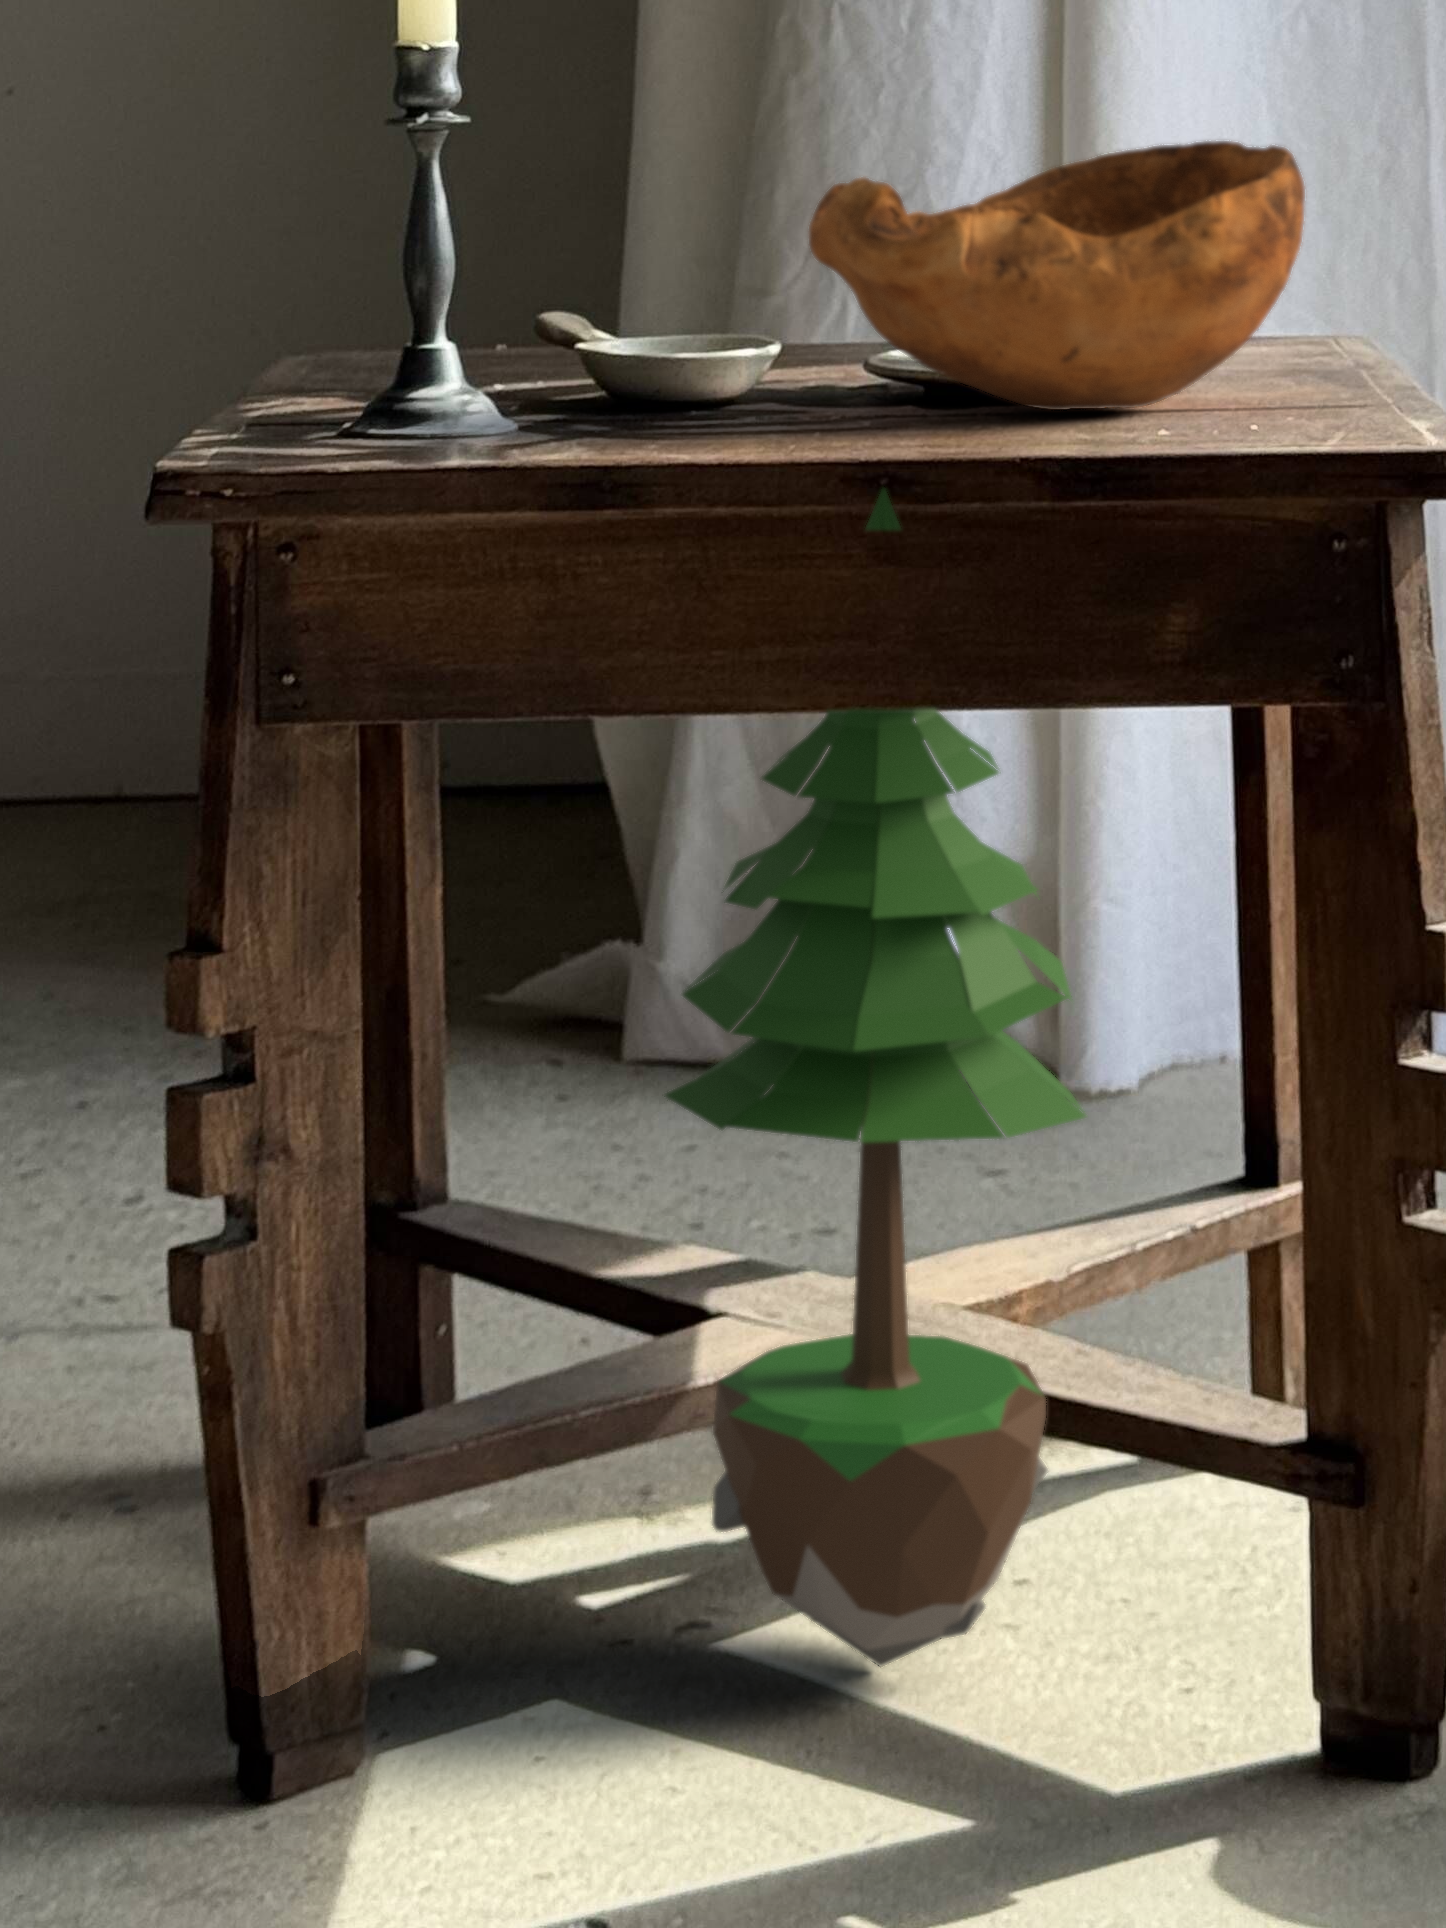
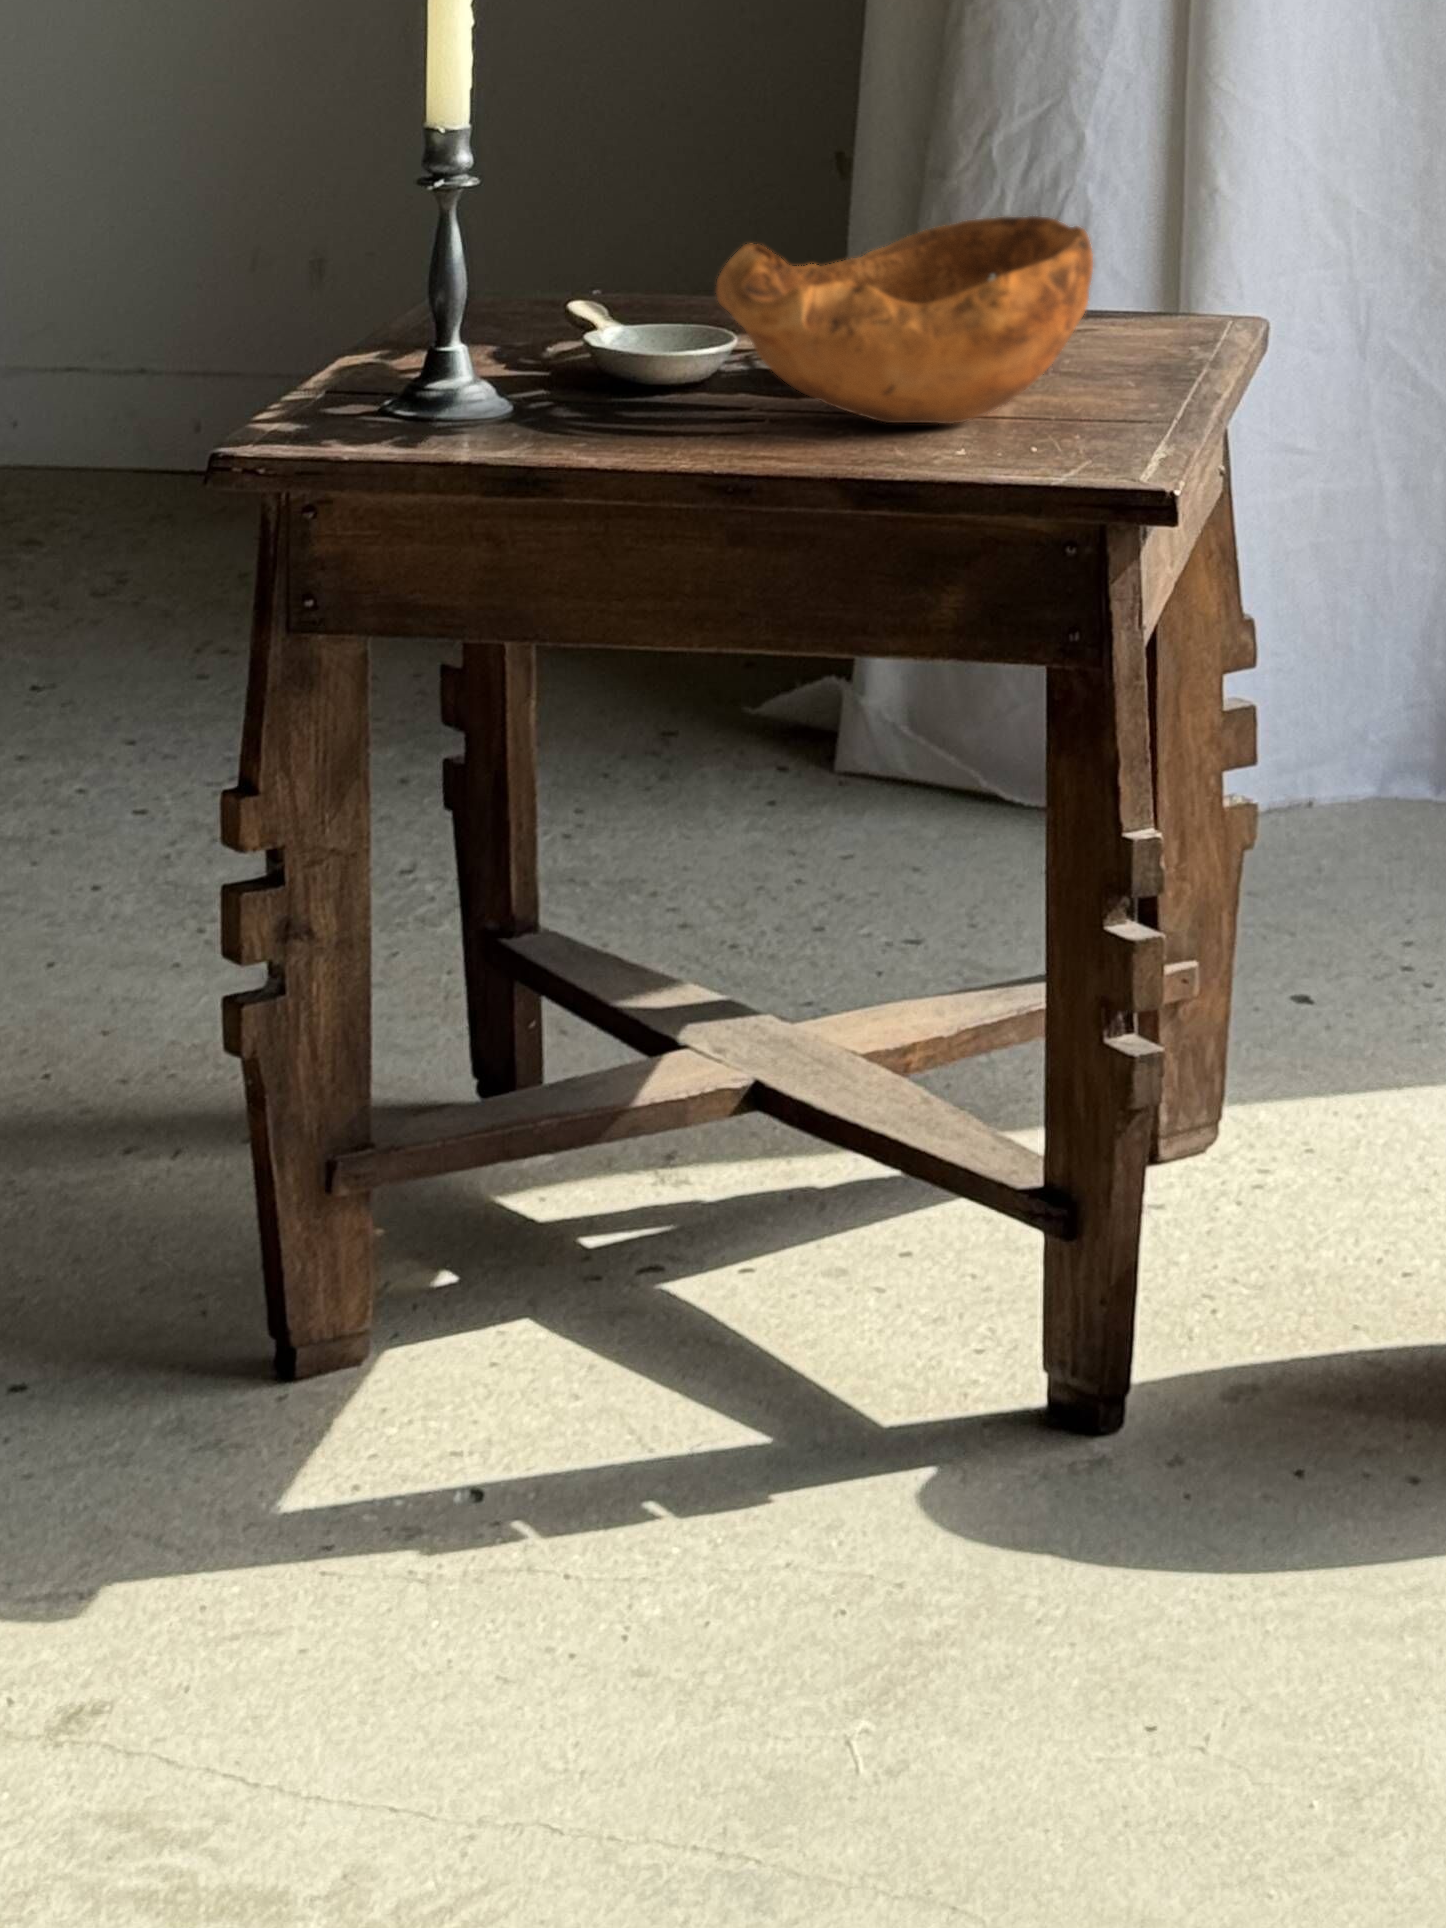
potted tree: present [664,489,1086,1666] -> none [598,471,908,1315]

